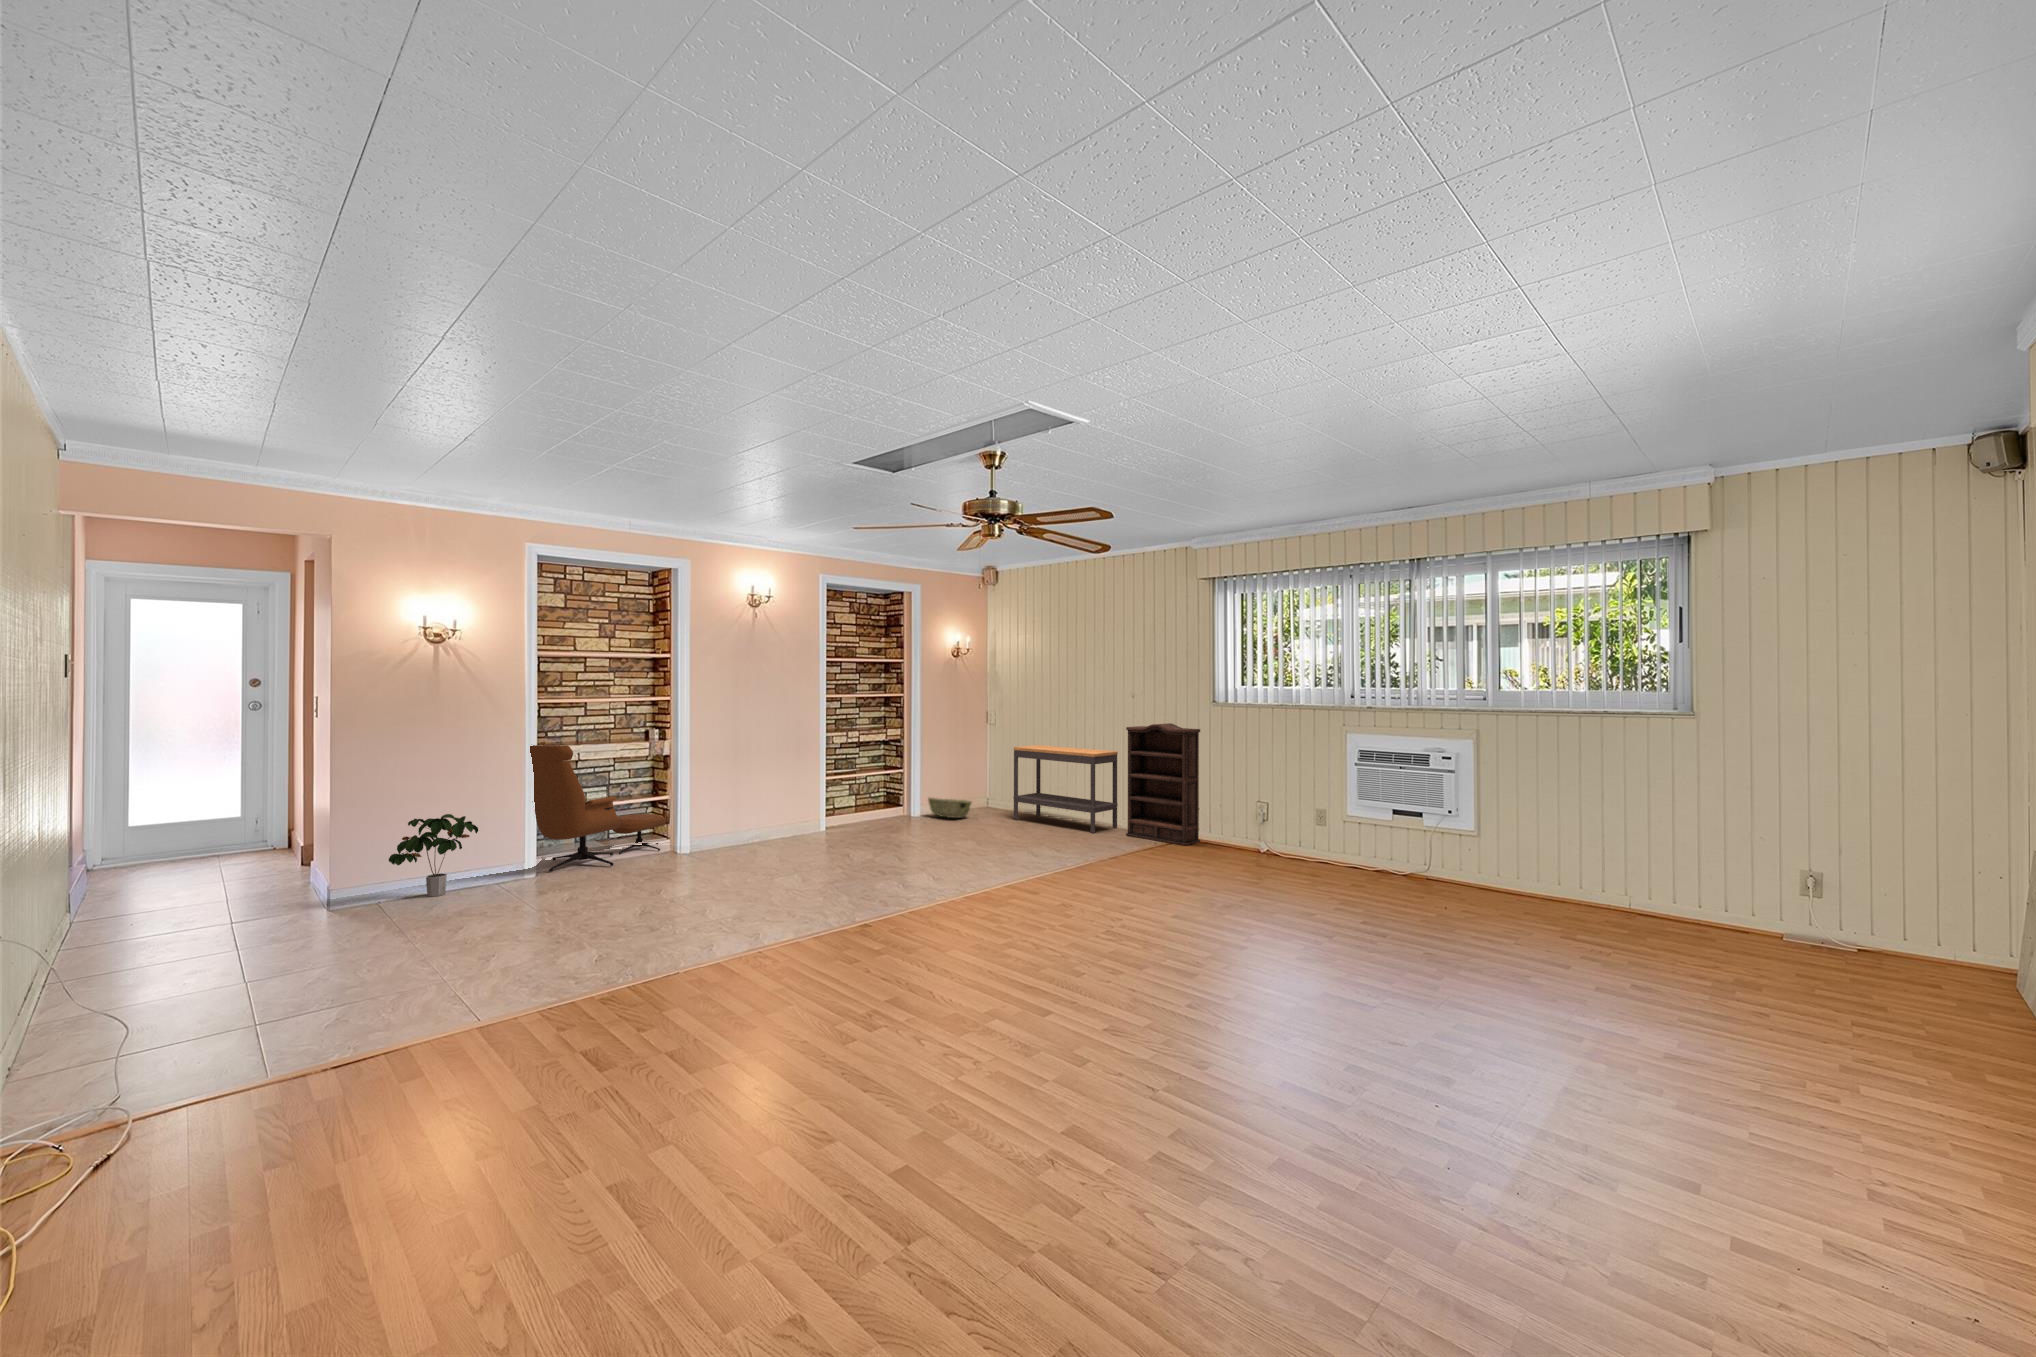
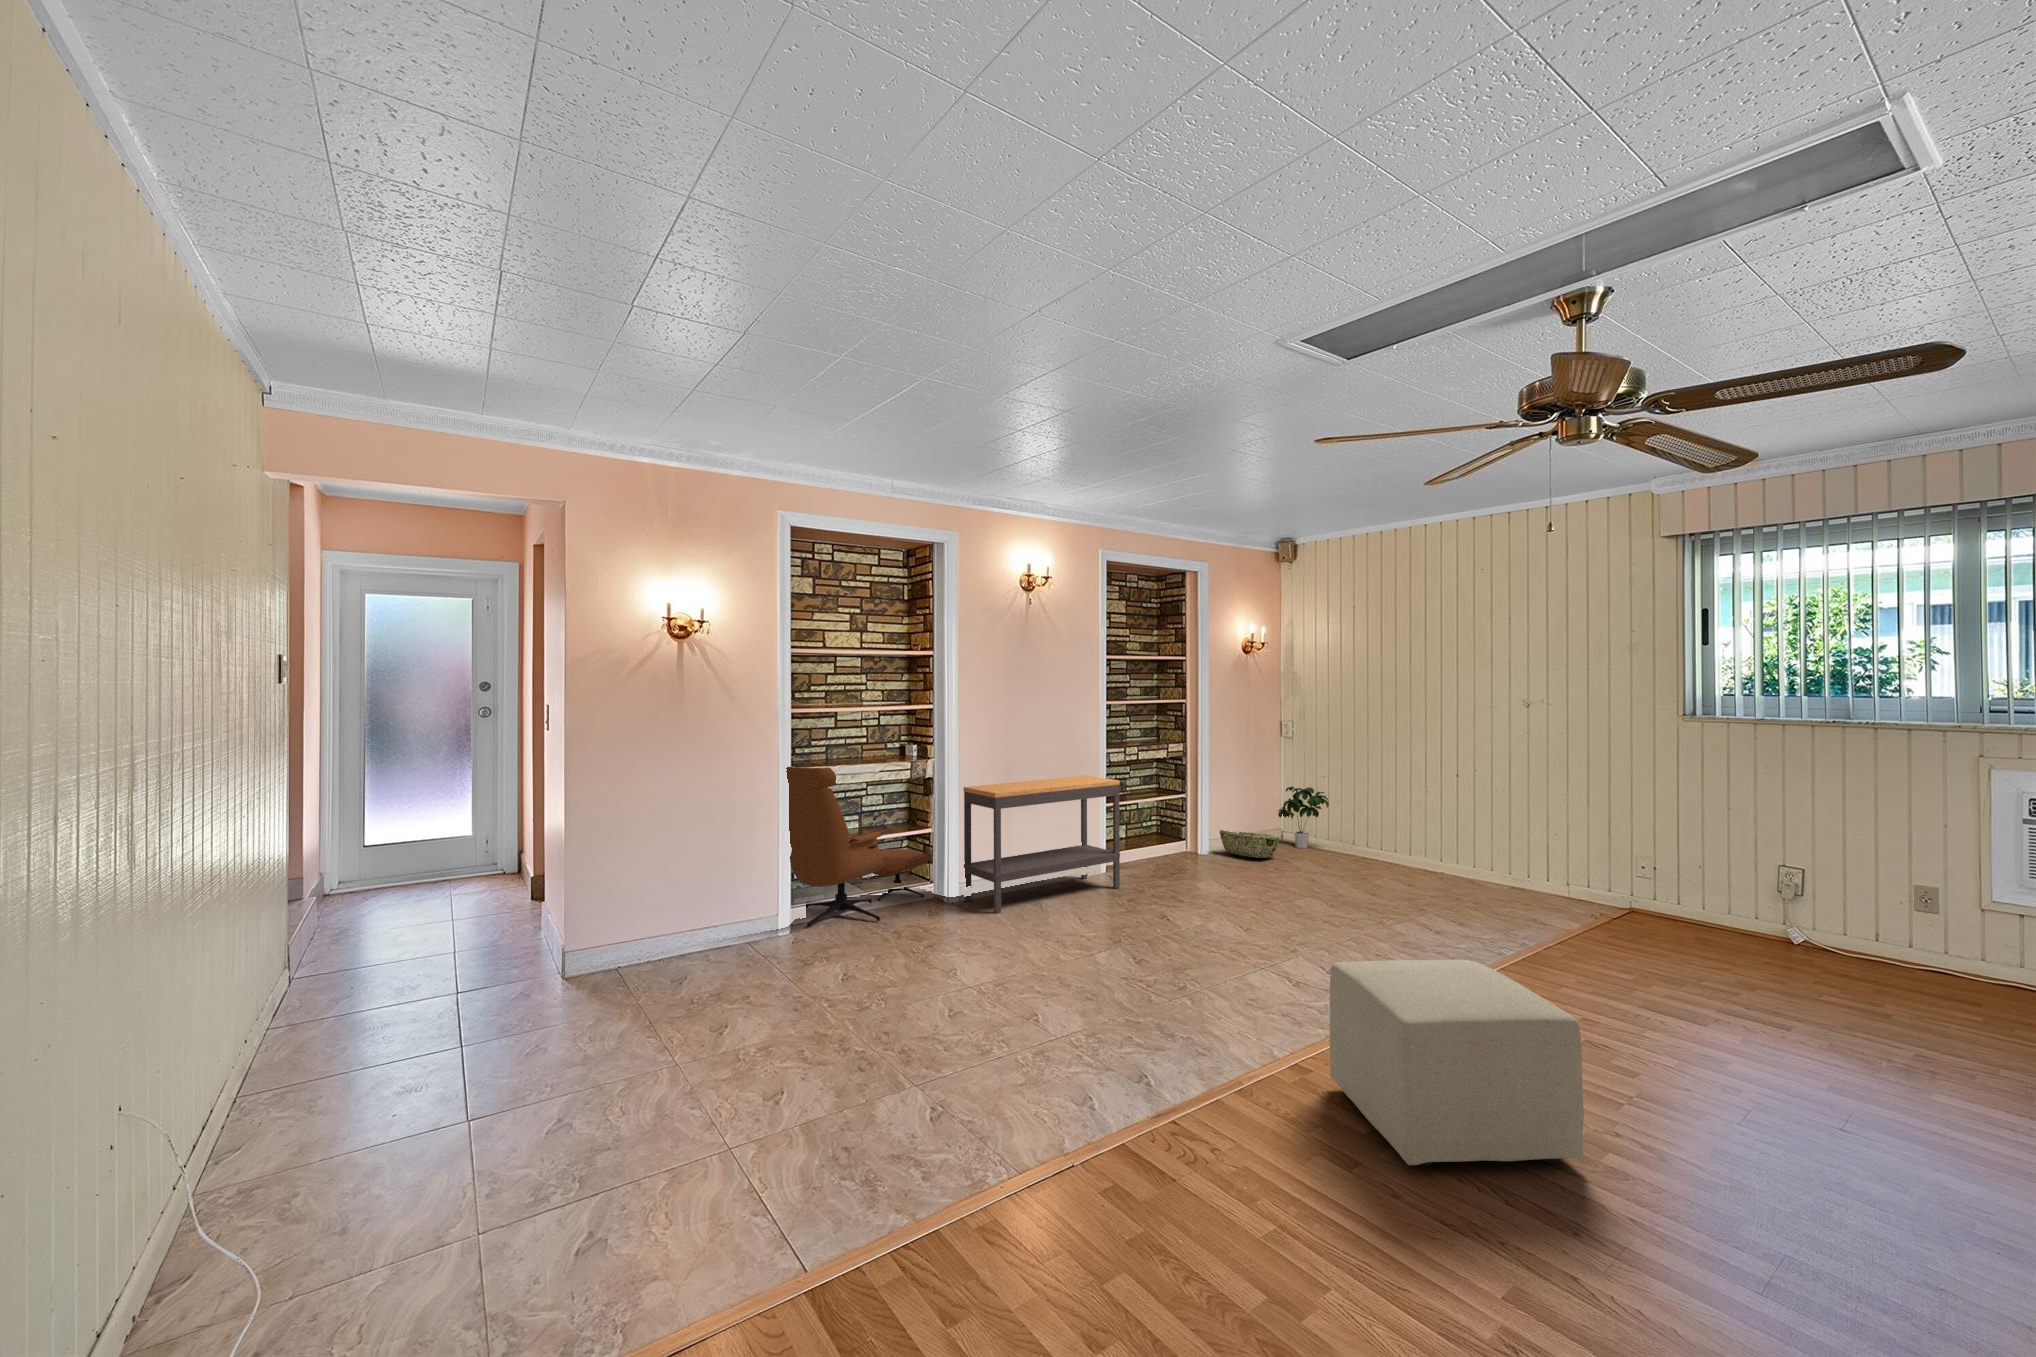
bookshelf: present [1126,723,1200,846] -> none [1530,741,1663,920]
console table: present [1013,745,1118,833] -> present [964,776,1120,913]
potted plant: present [389,814,478,896] -> present [1278,787,1329,848]
ottoman: none [866,851,973,960] -> present [1330,960,1584,1166]

